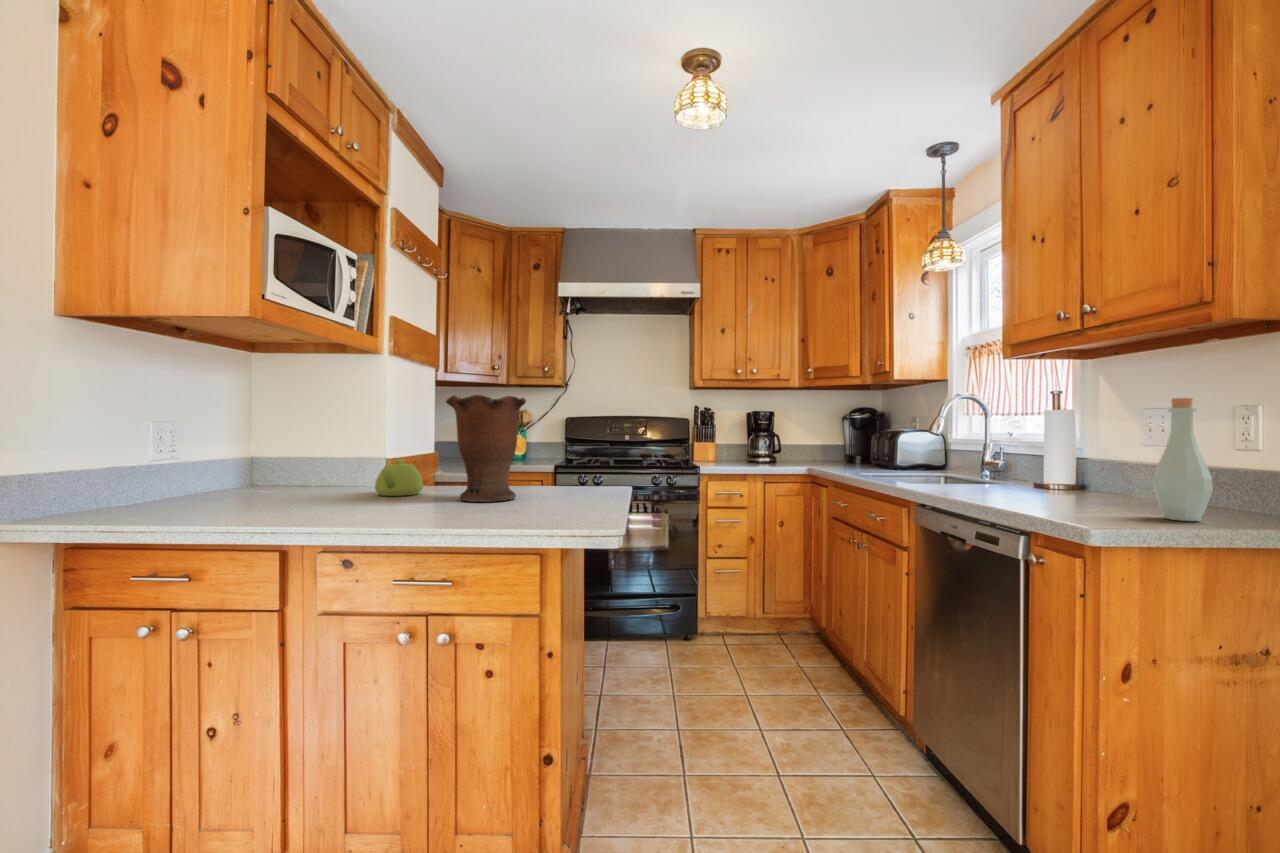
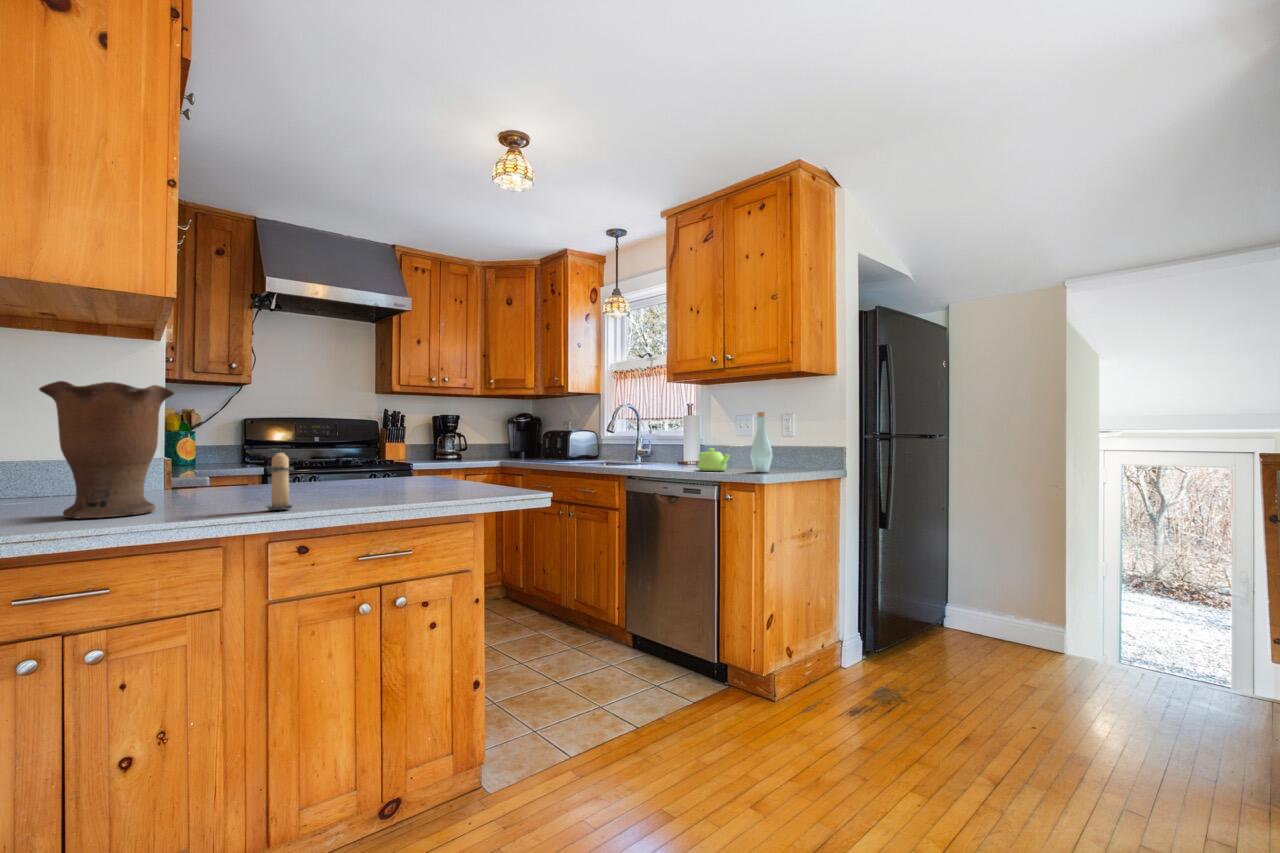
vase: present [446,395,526,502] -> present [39,381,174,518]
candle: none [324,453,359,518] -> present [267,452,294,510]
teapot: present [375,459,423,496] -> present [698,448,730,471]

